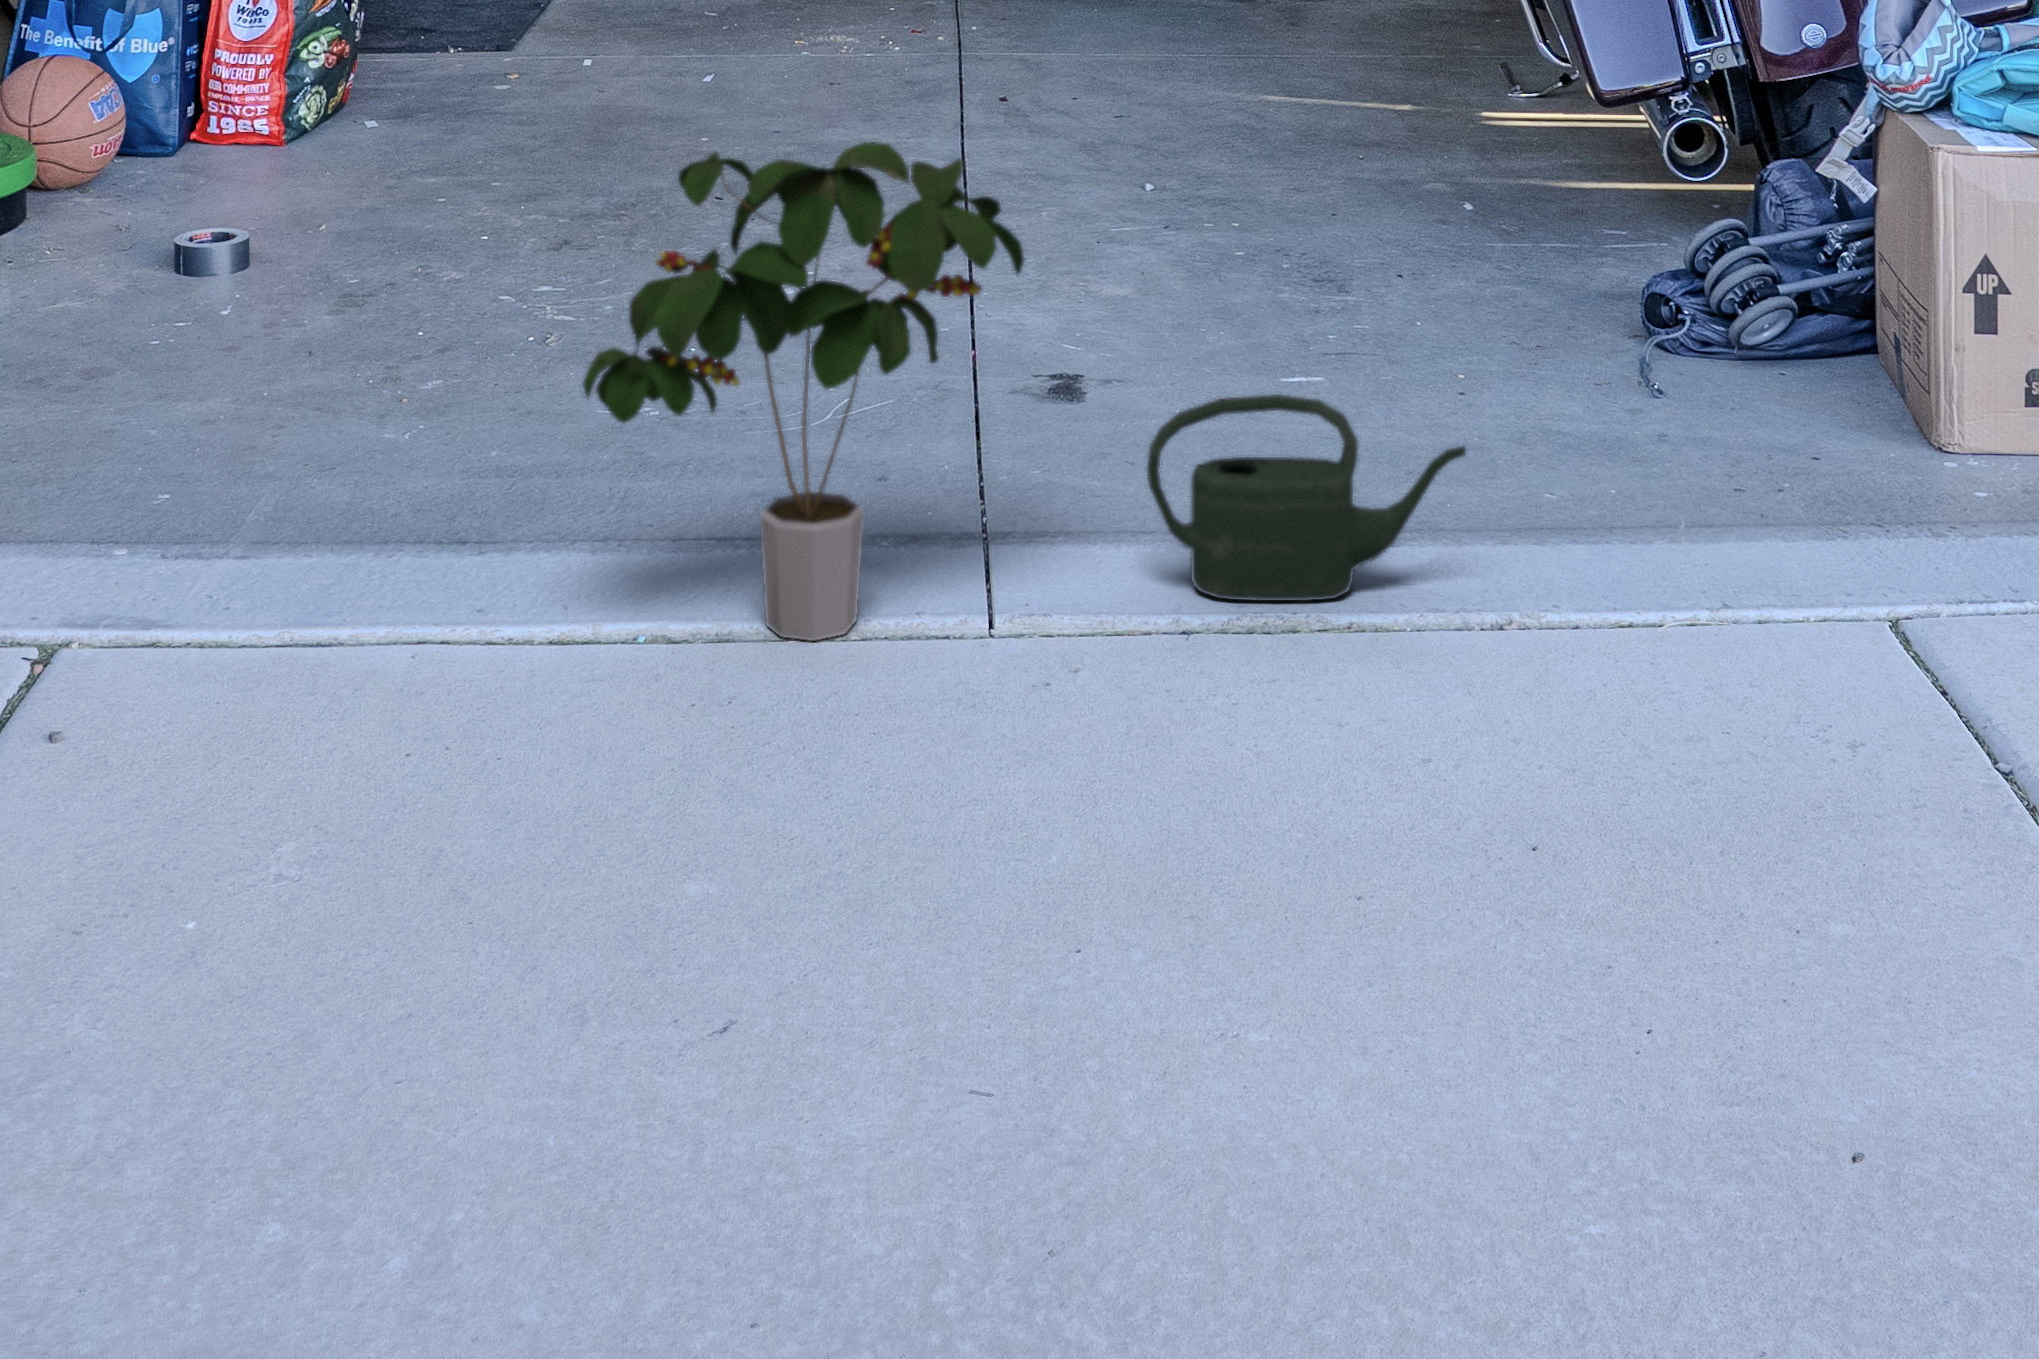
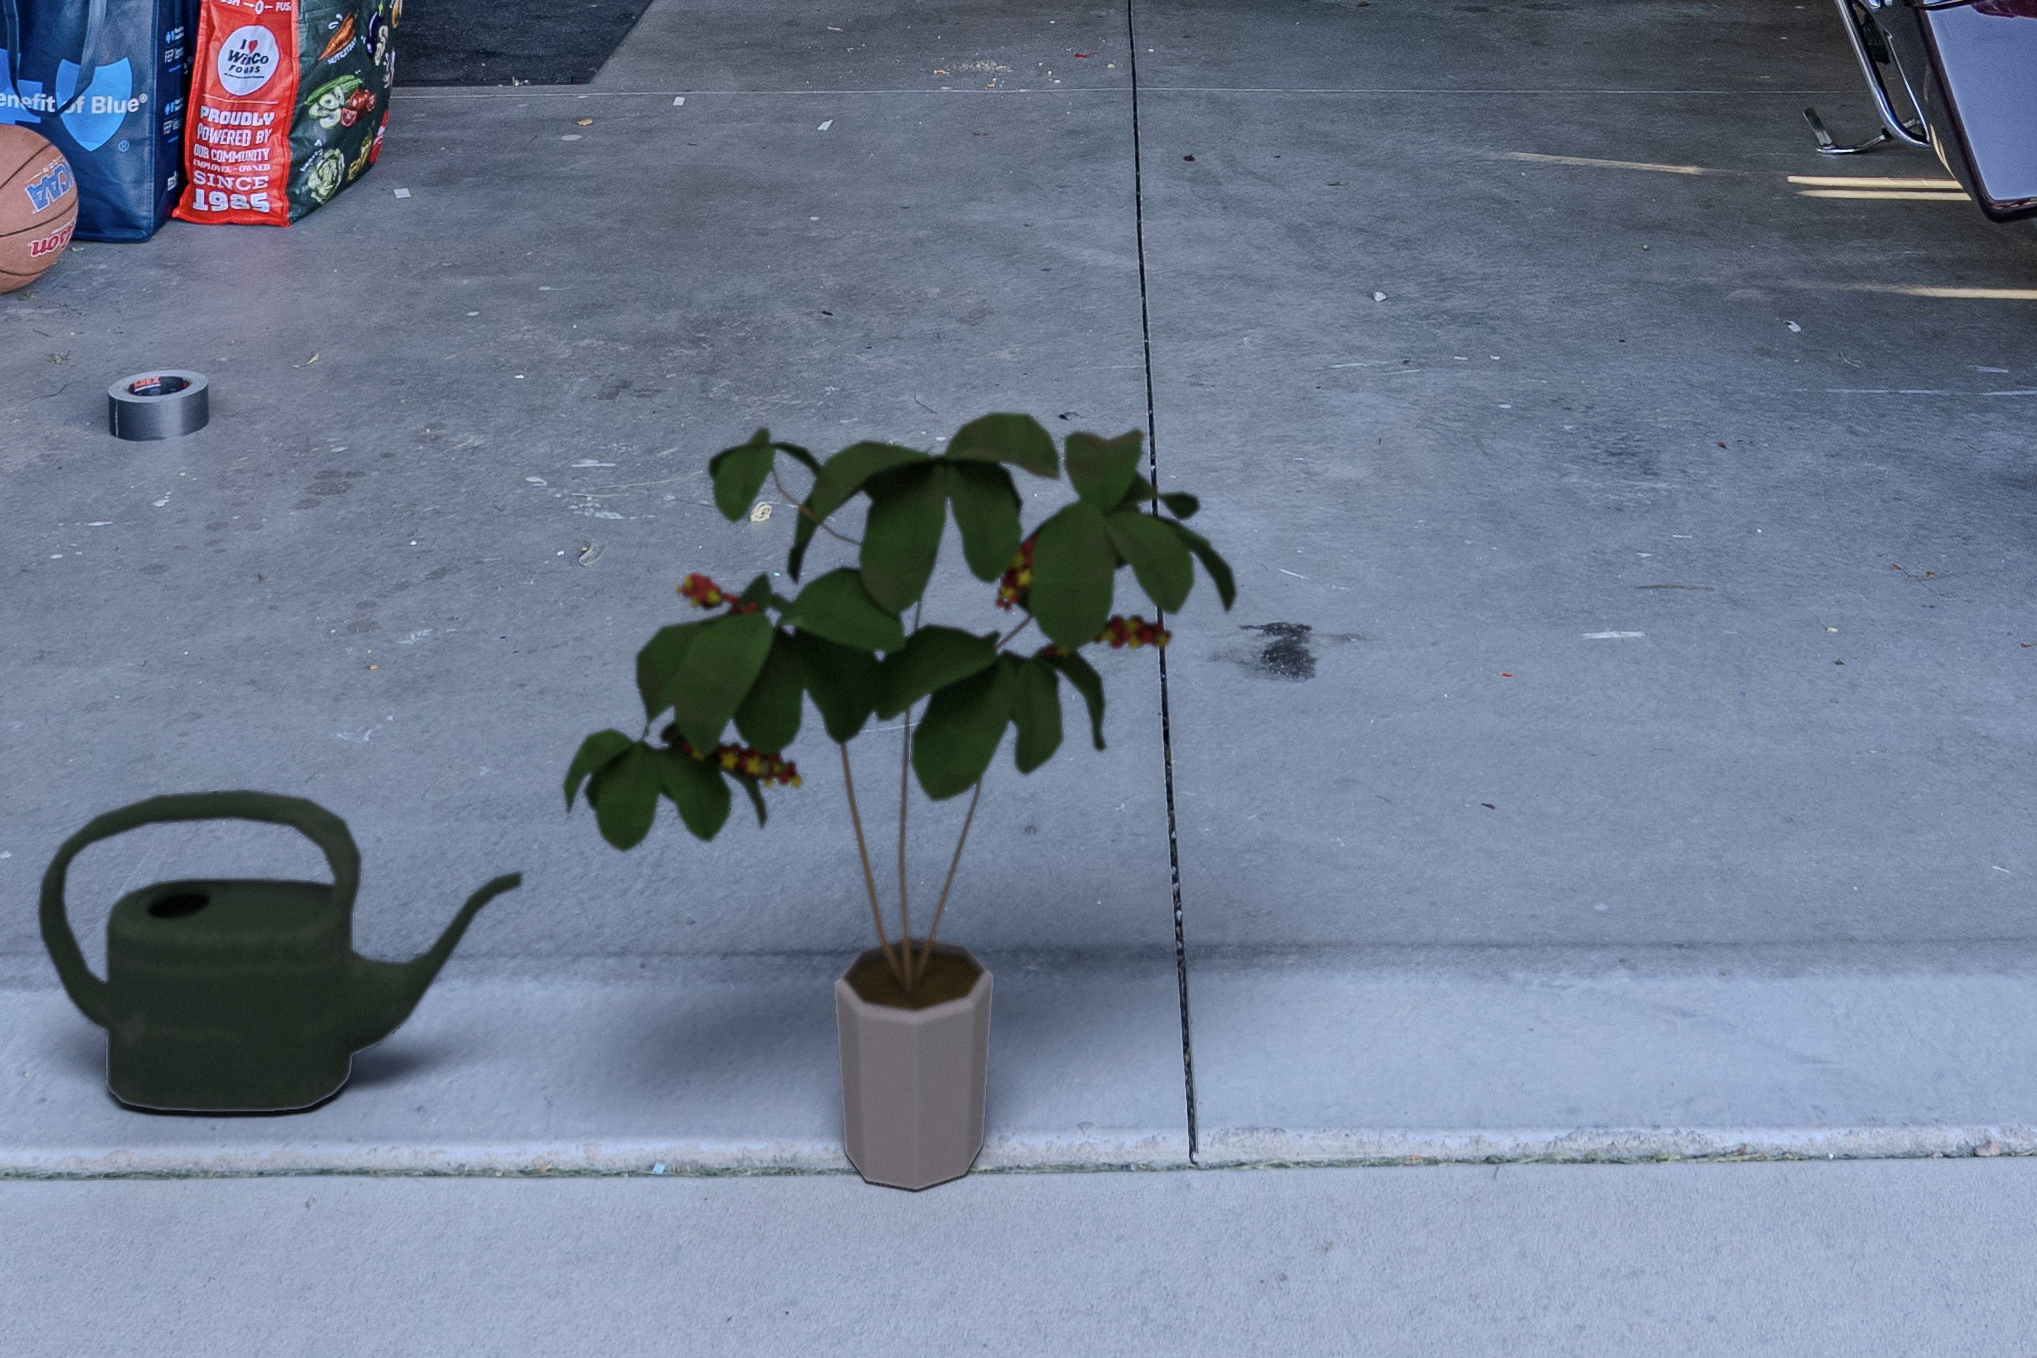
watering can: present [1147,394,1466,601] -> present [38,789,523,1112]

